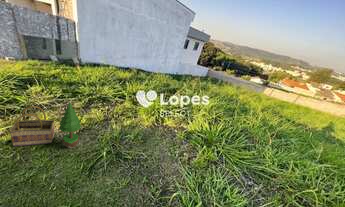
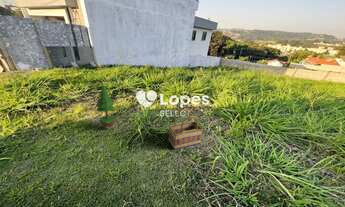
basket: present [9,106,55,146] -> present [169,109,203,149]

